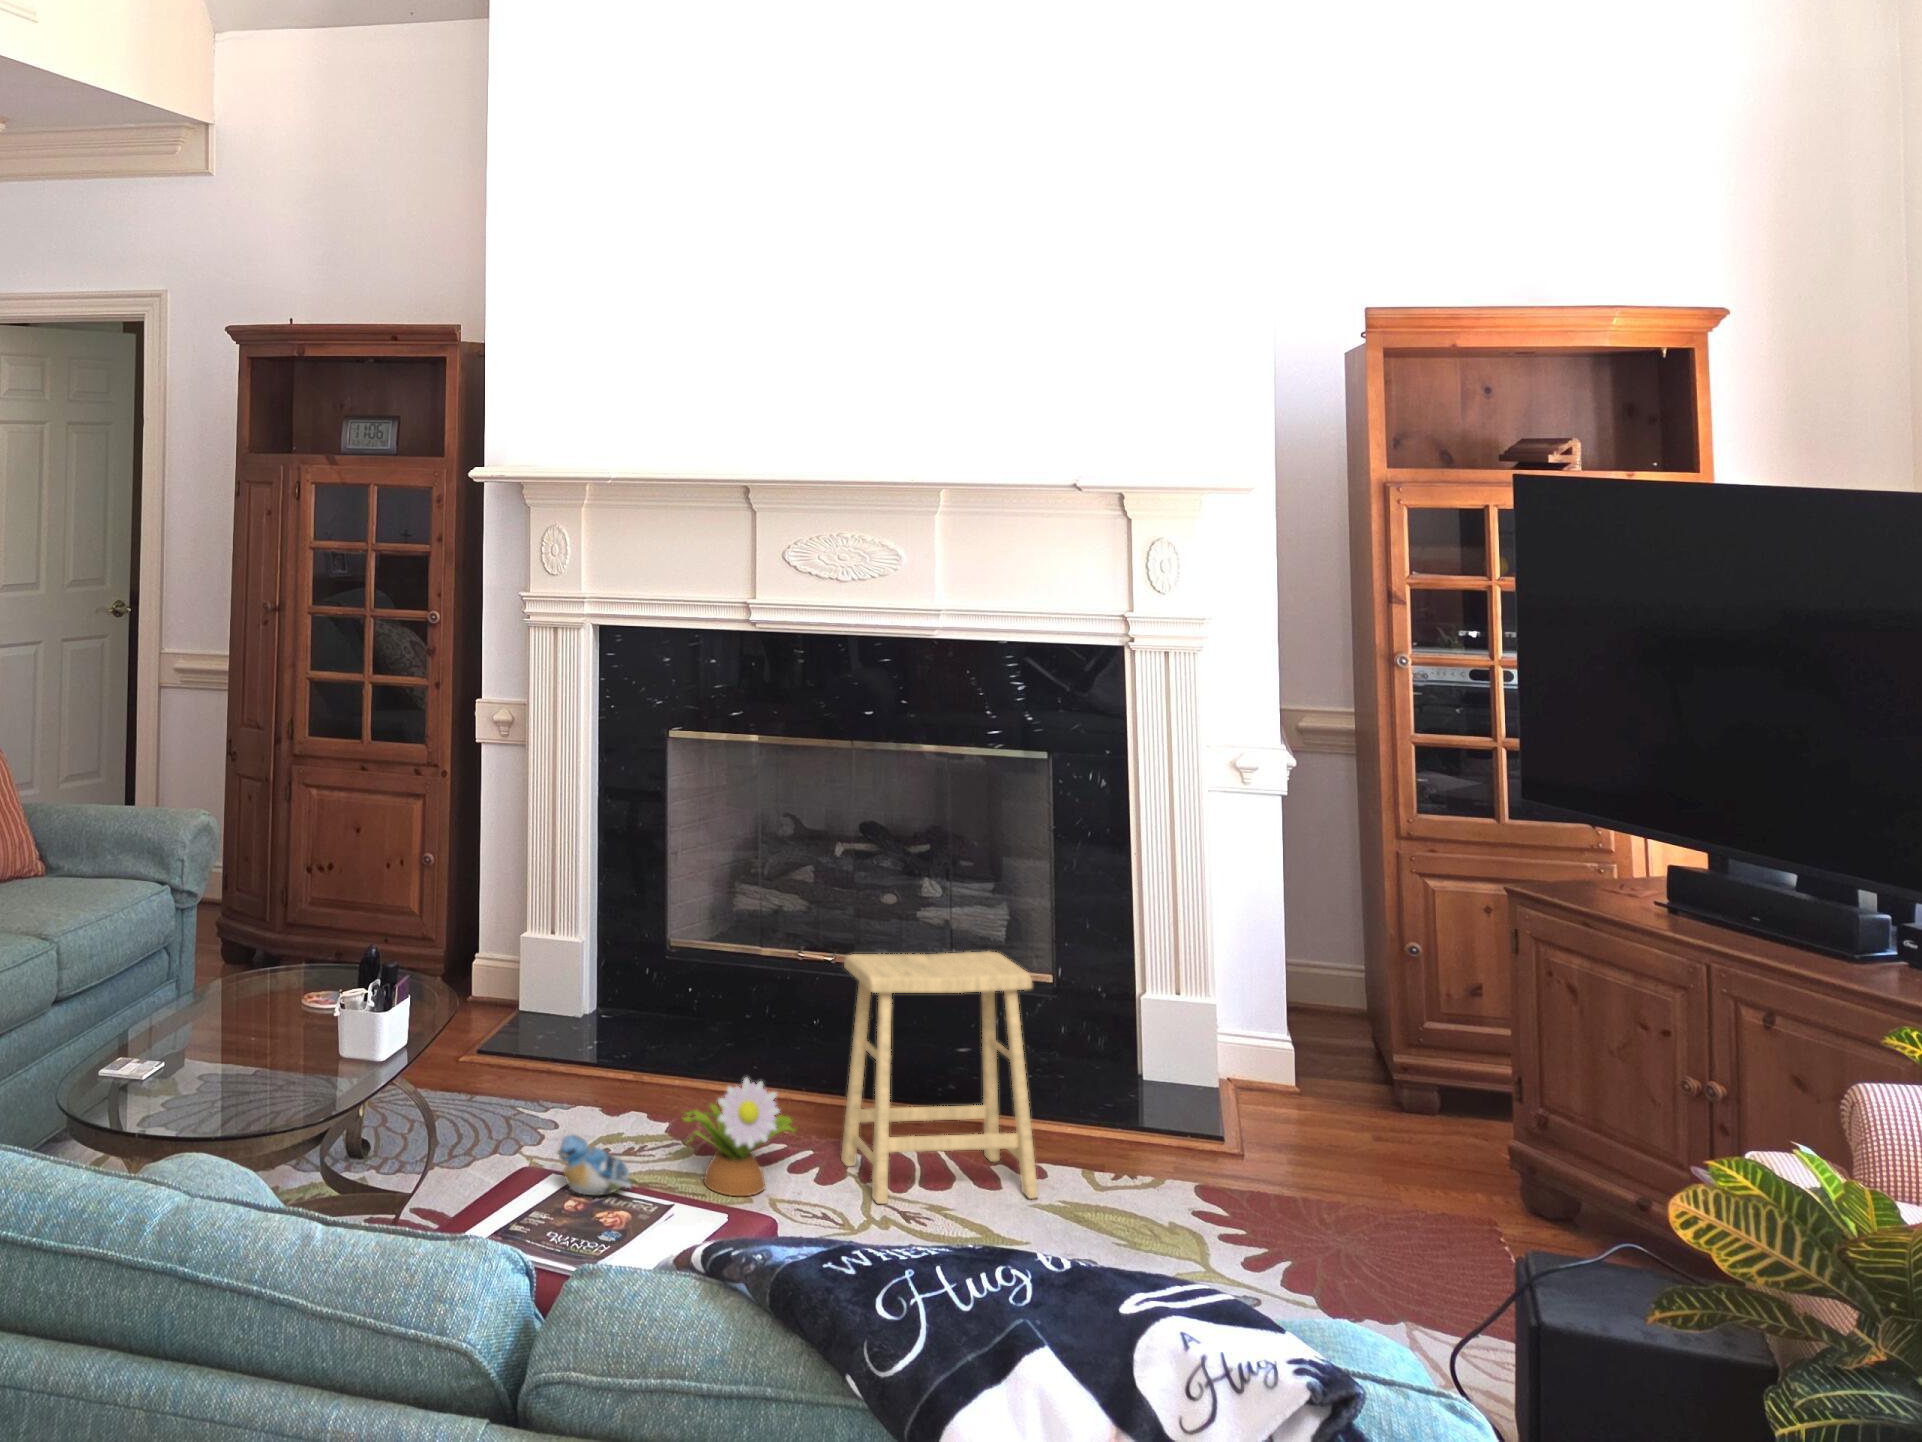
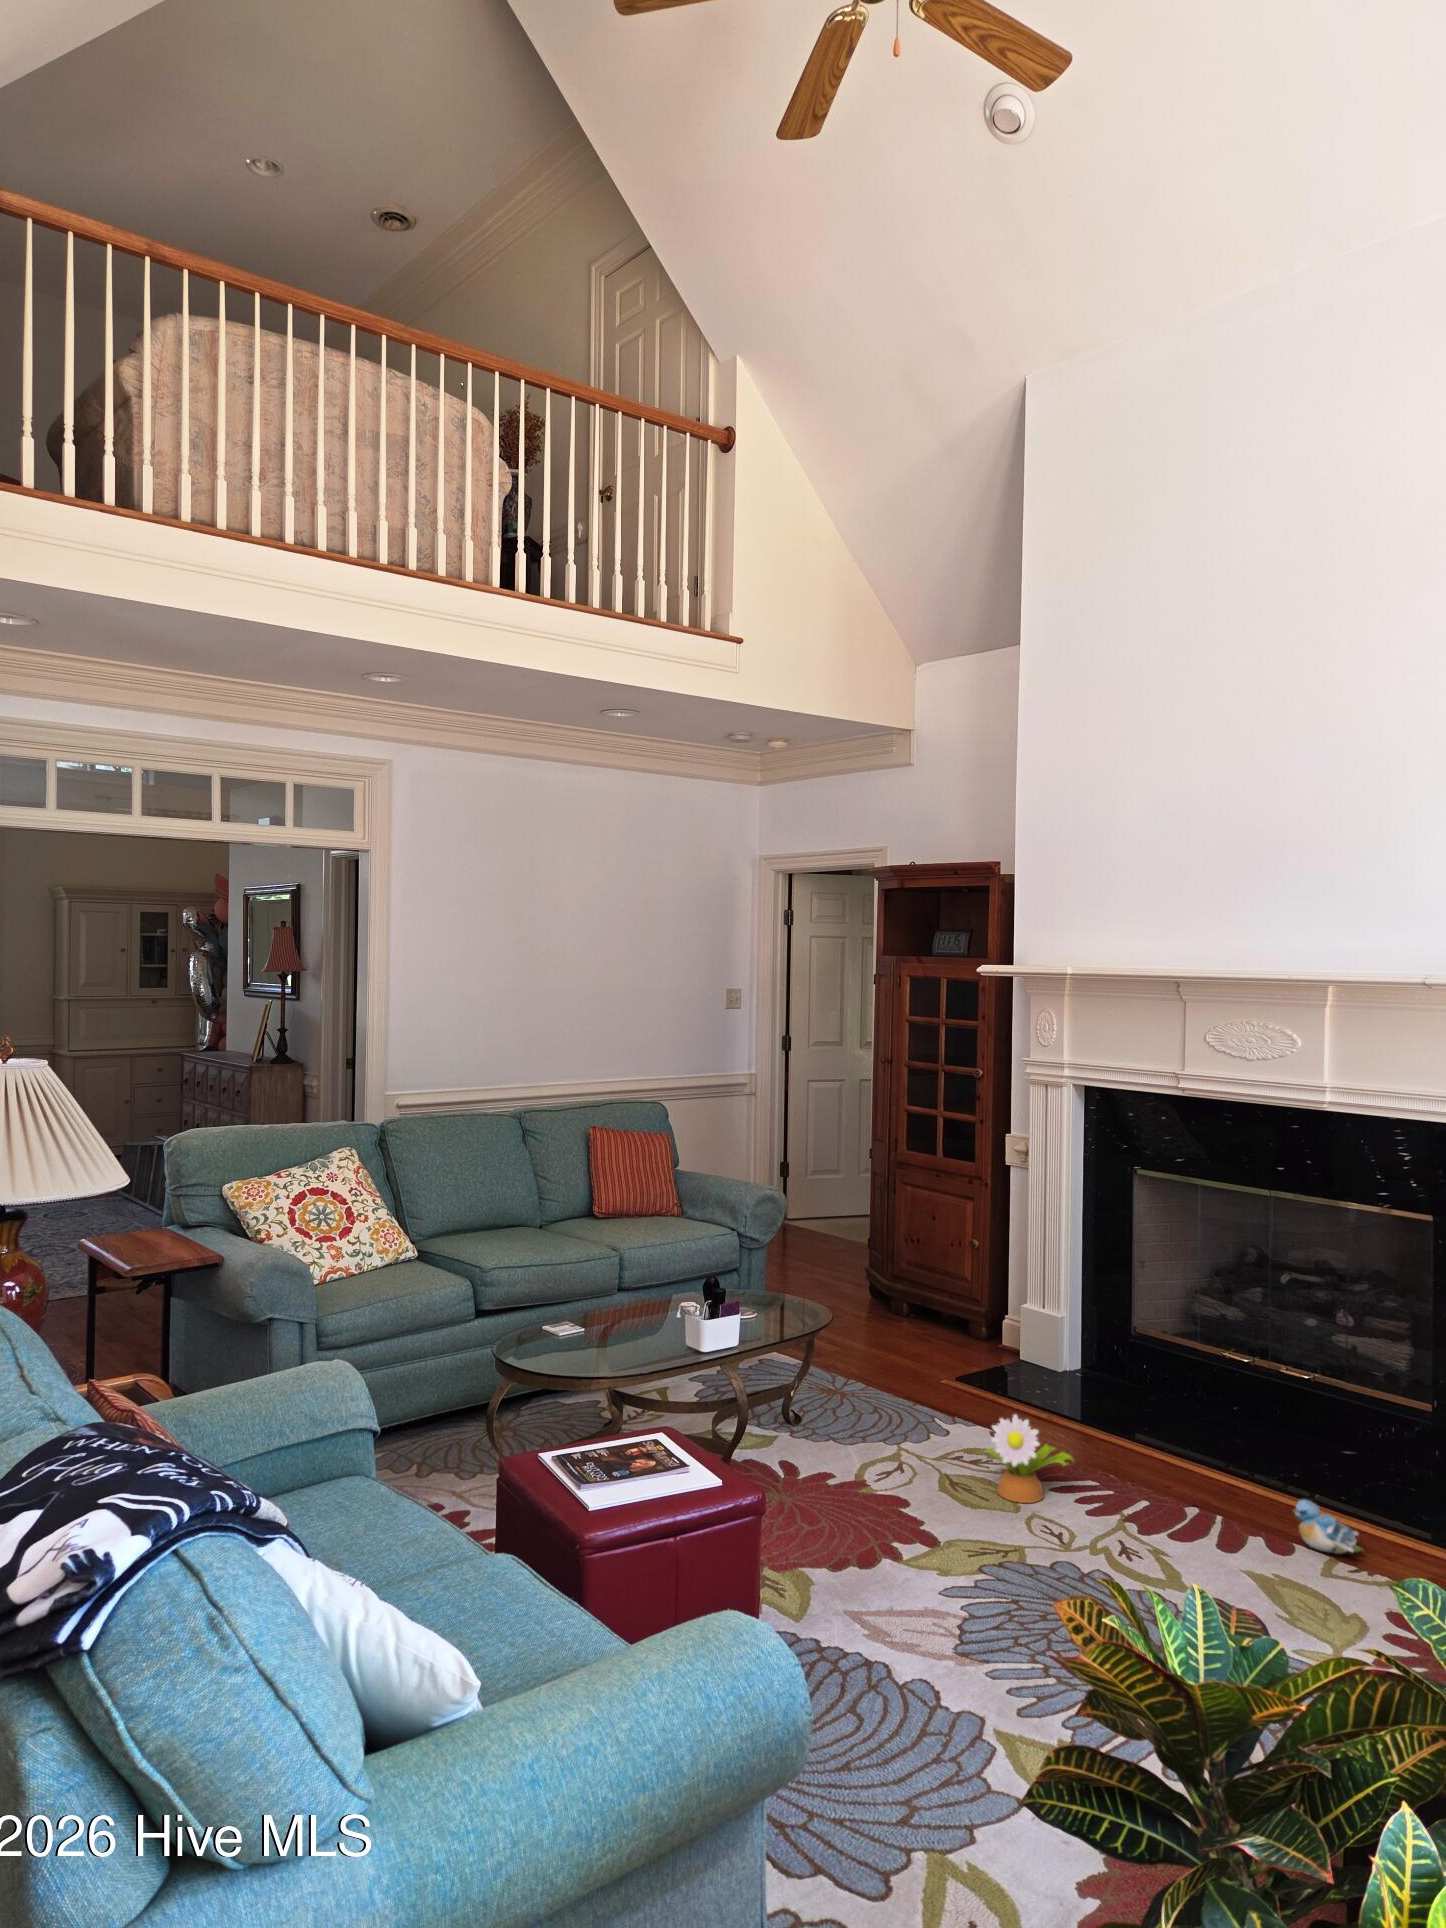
footstool: present [841,952,1038,1204] -> none [1109,1342,1260,1561]
plush toy: present [557,1135,637,1195] -> present [1294,1499,1364,1554]

